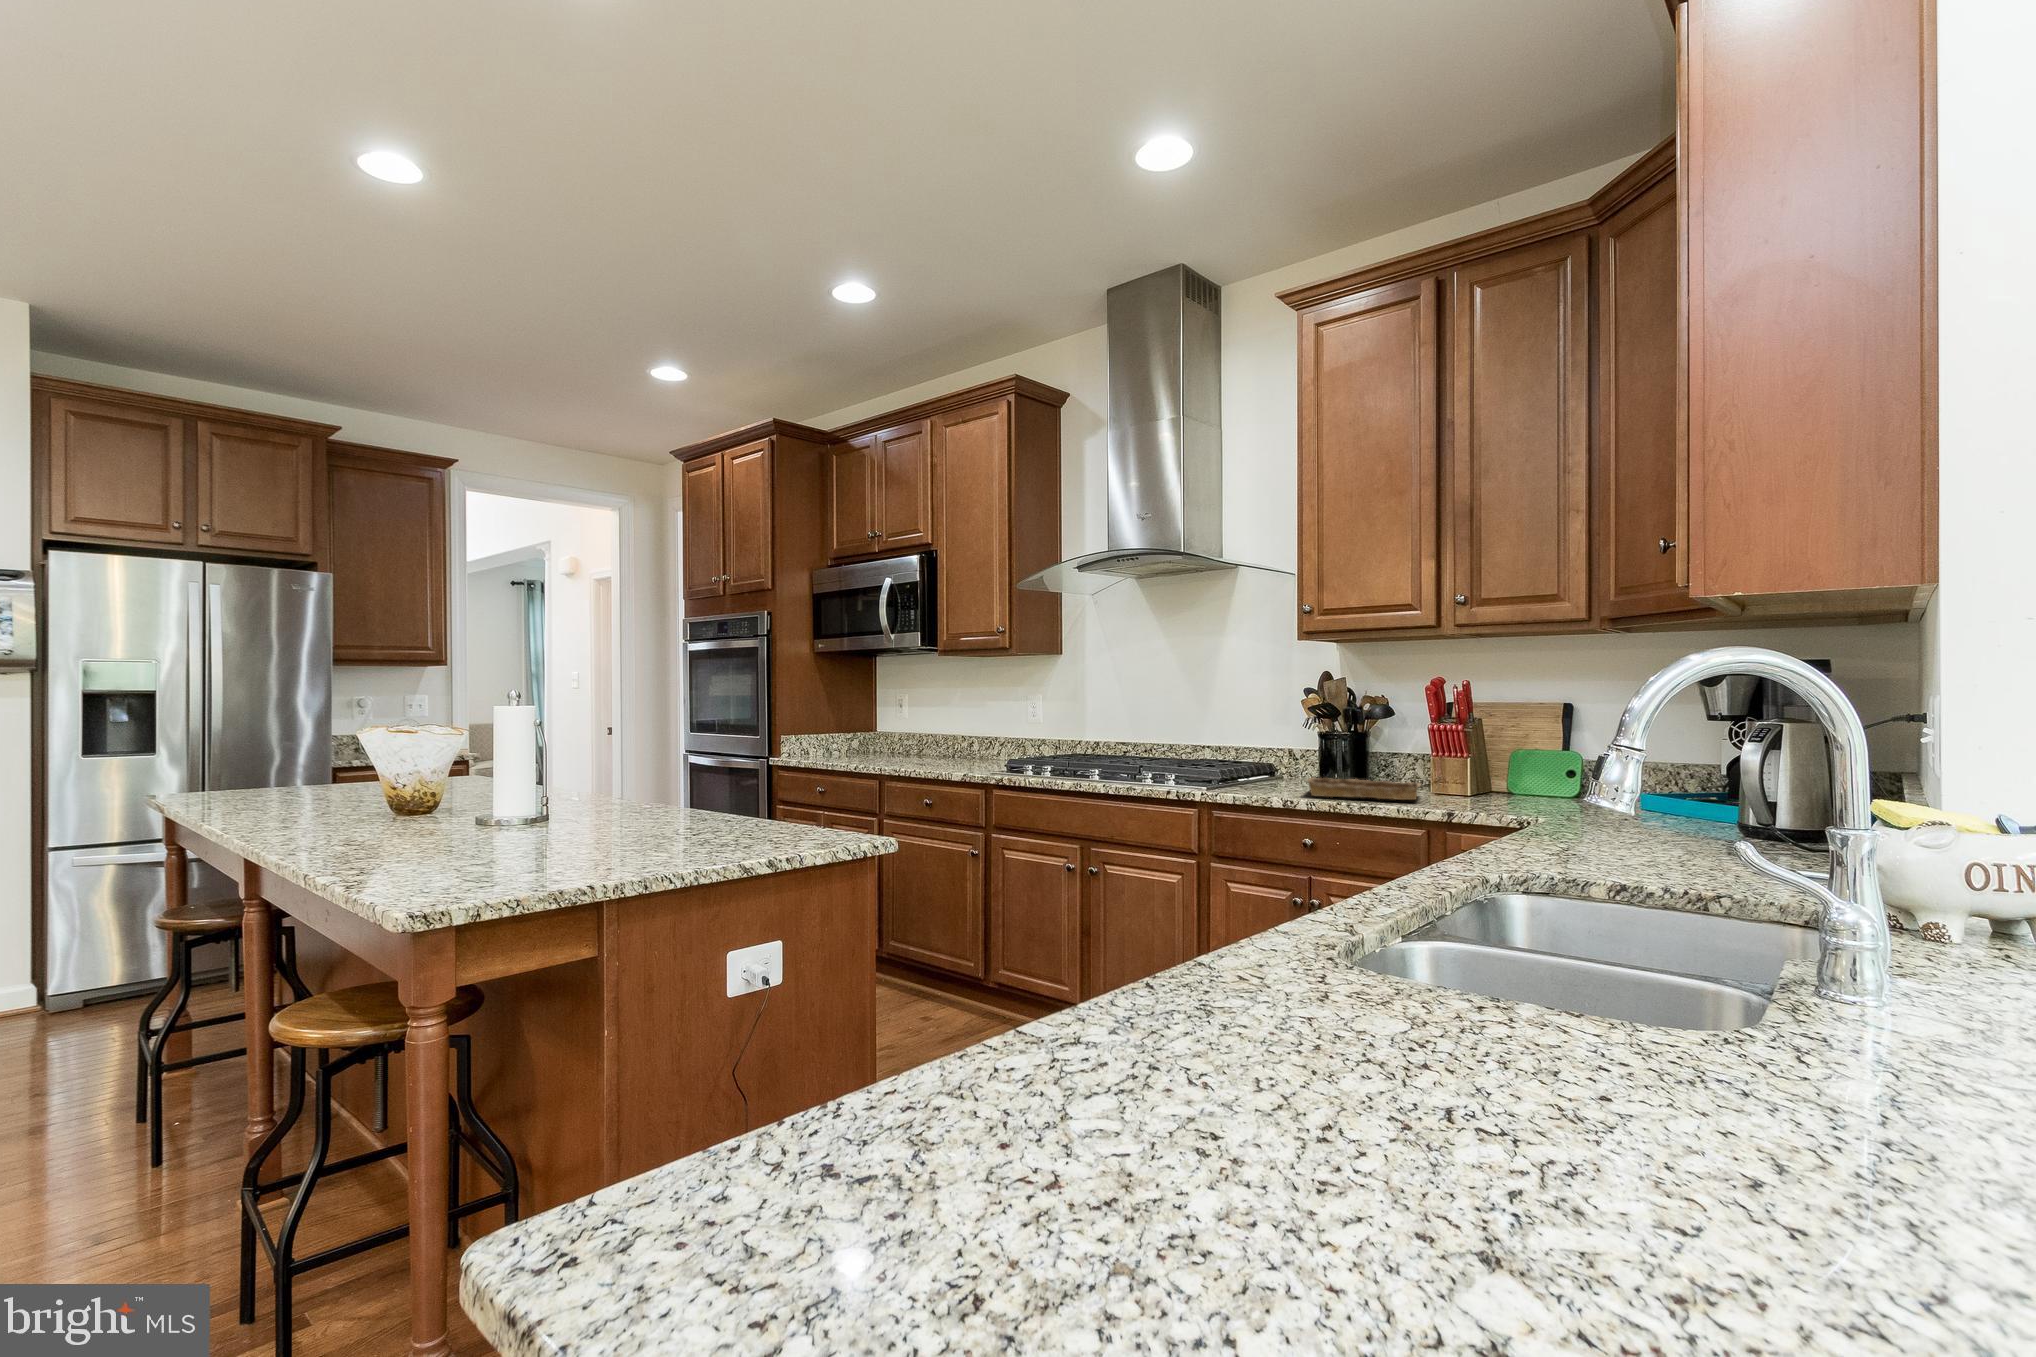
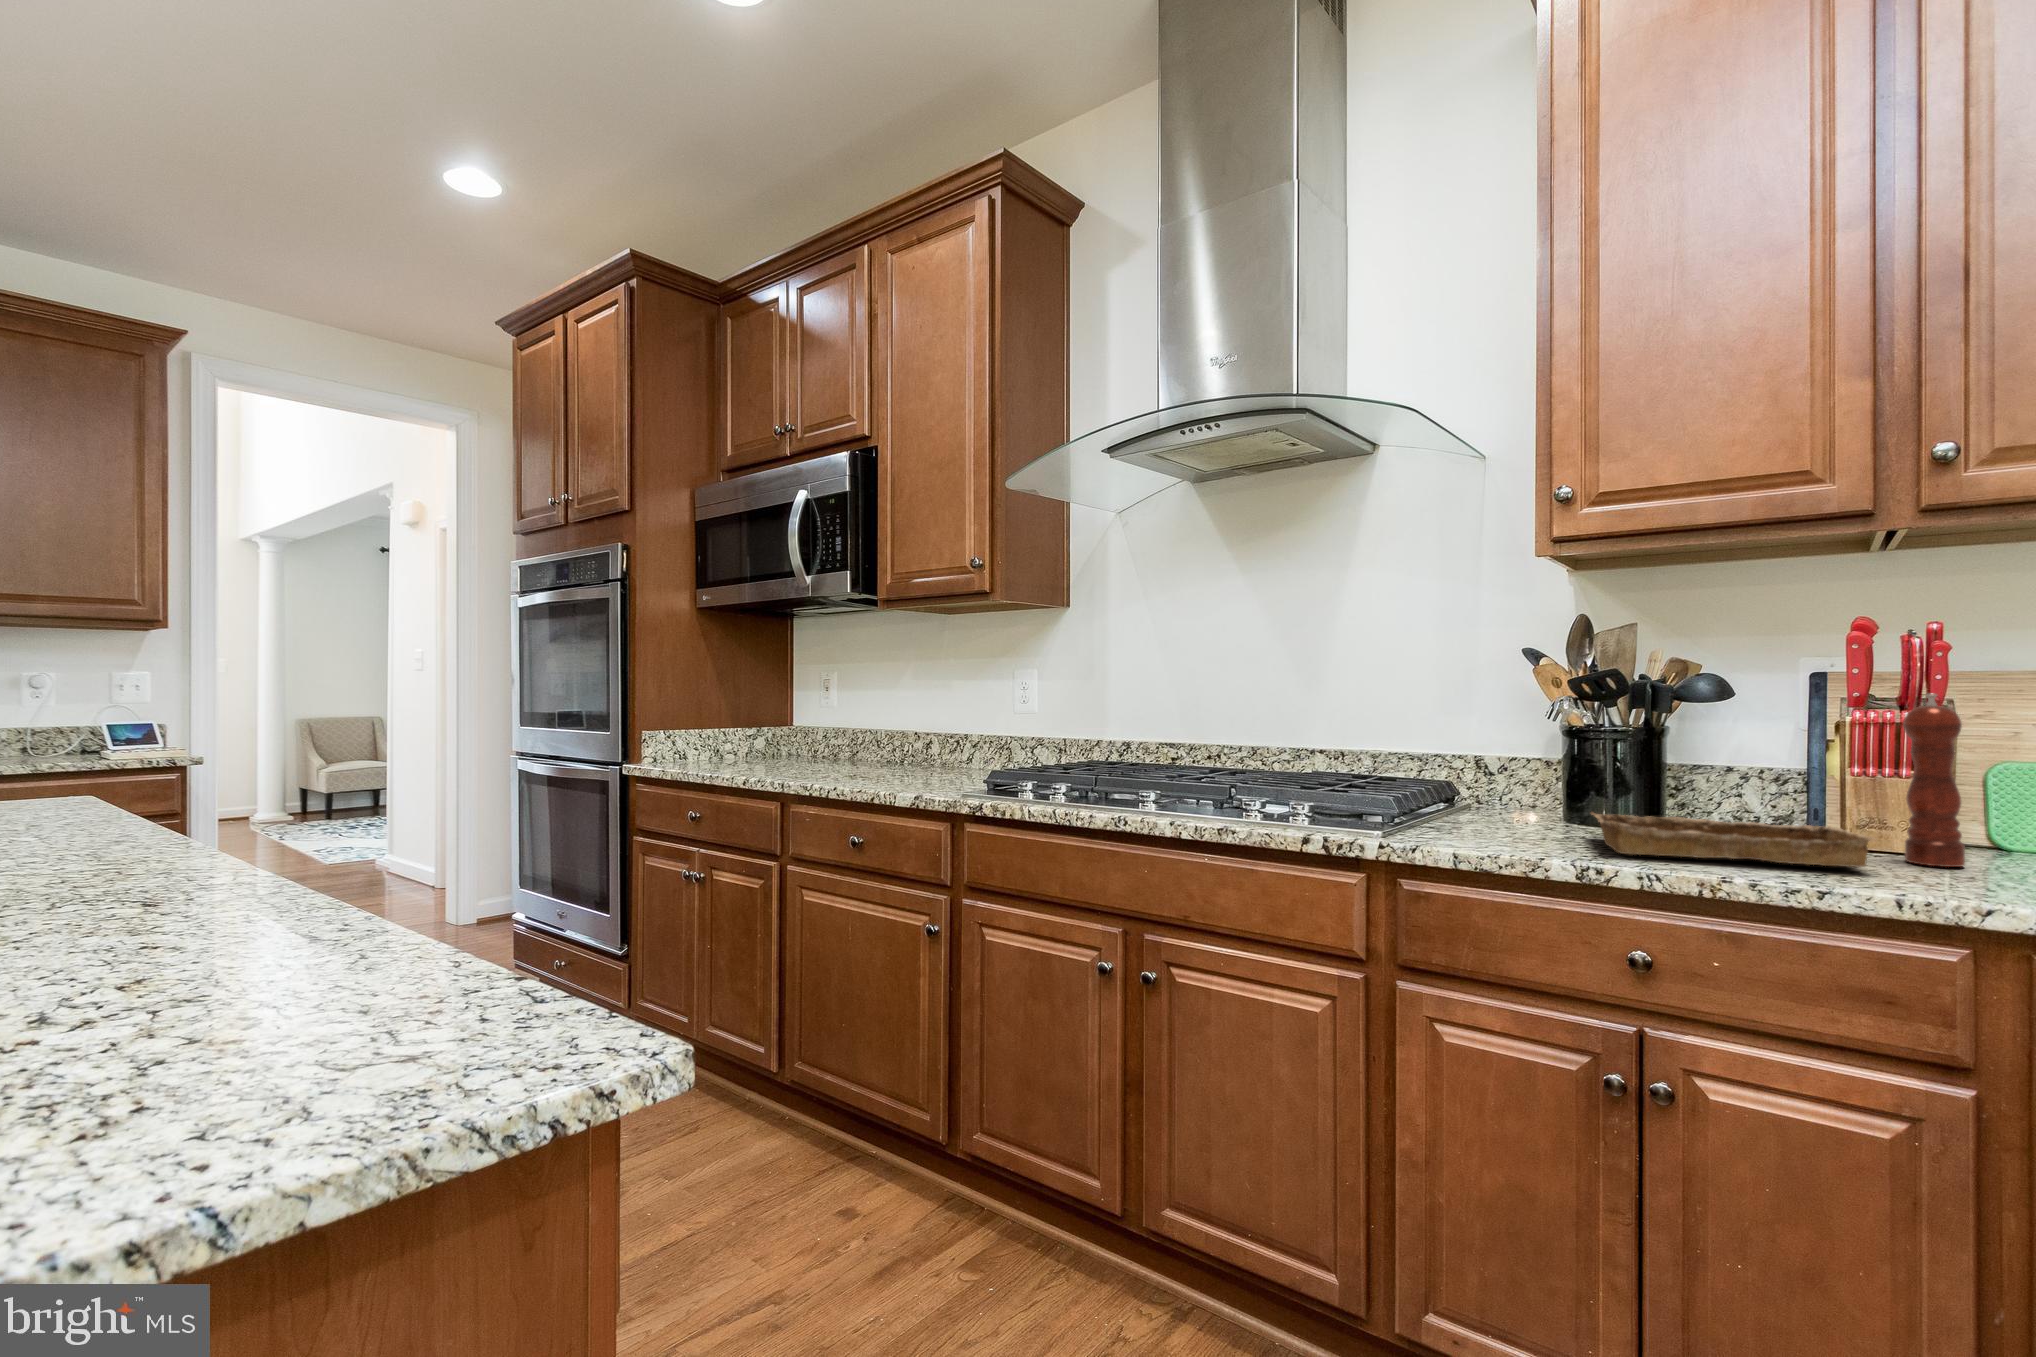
pepper mill: none [1448,717,1473,801] -> present [1903,694,1965,867]

